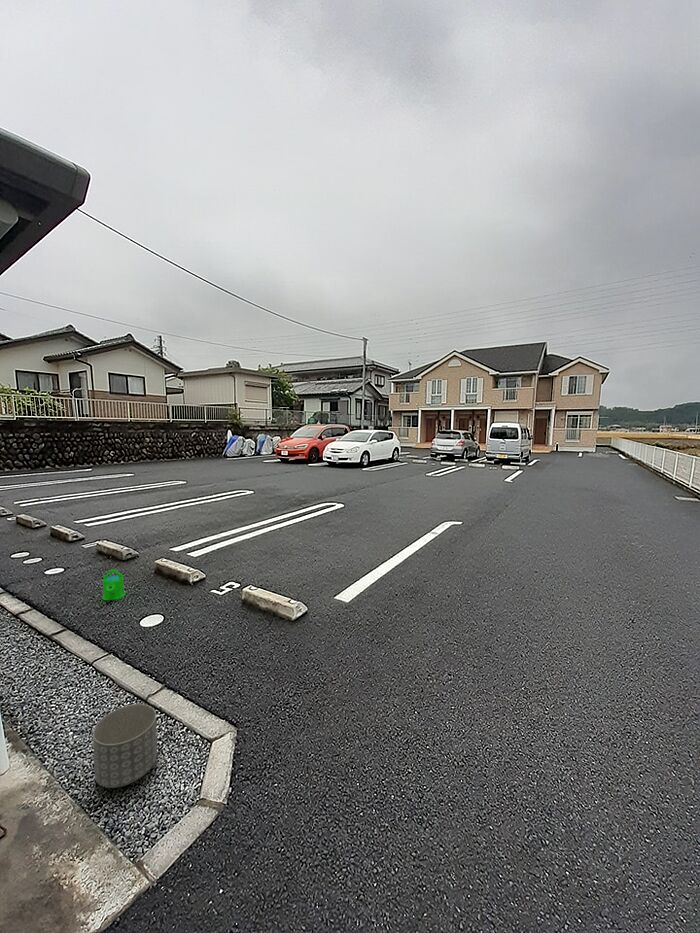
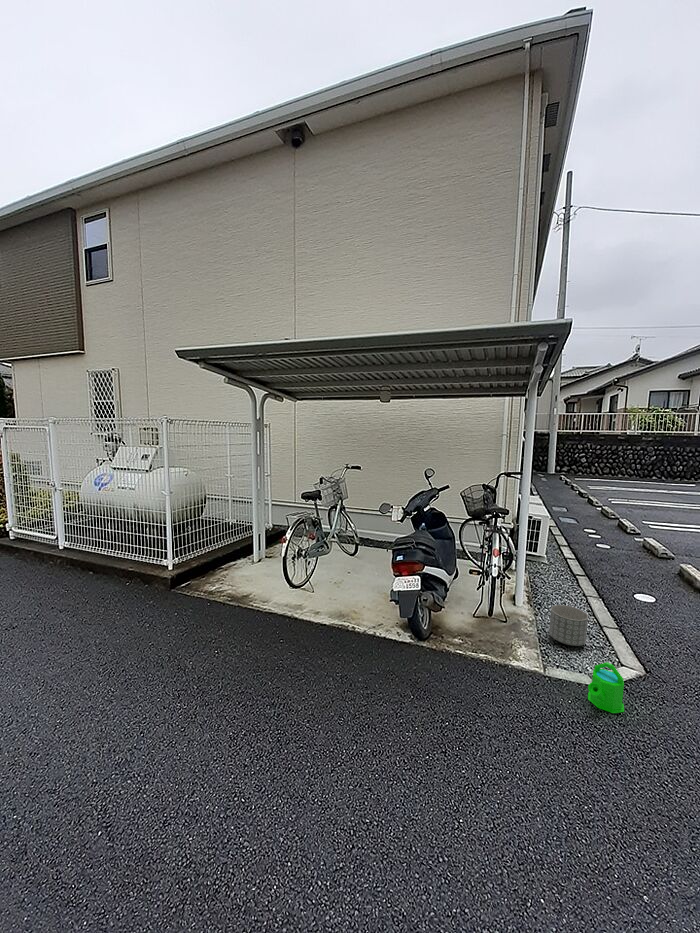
watering can: present [102,569,126,600] -> present [588,662,624,713]

